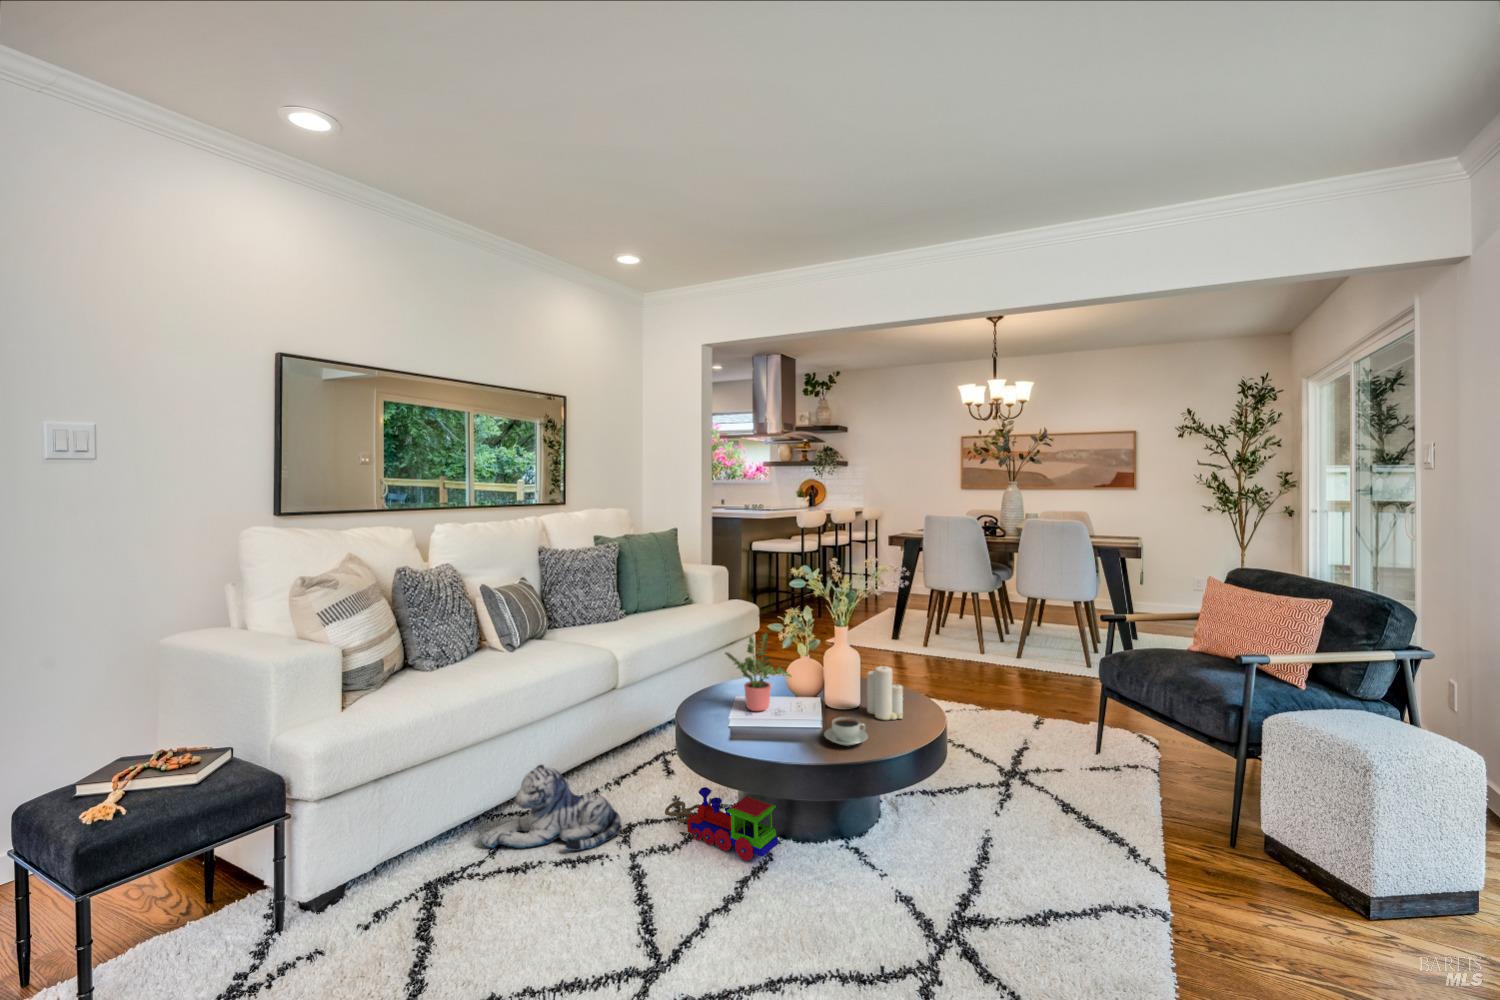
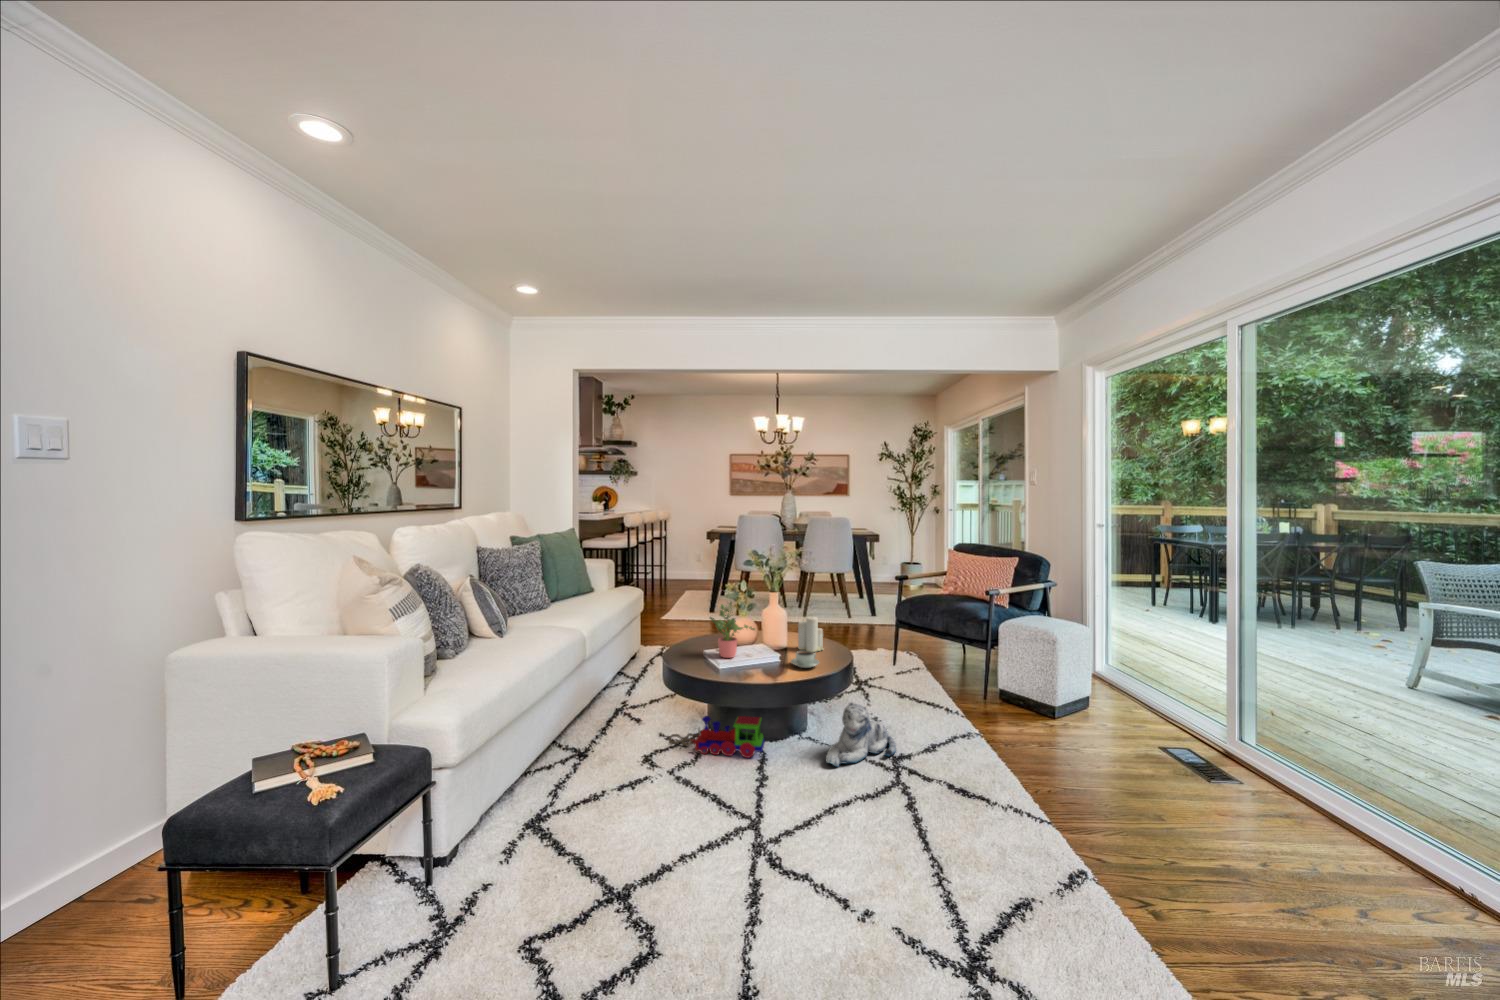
plush toy: present [481,764,621,851] -> present [826,702,896,766]

